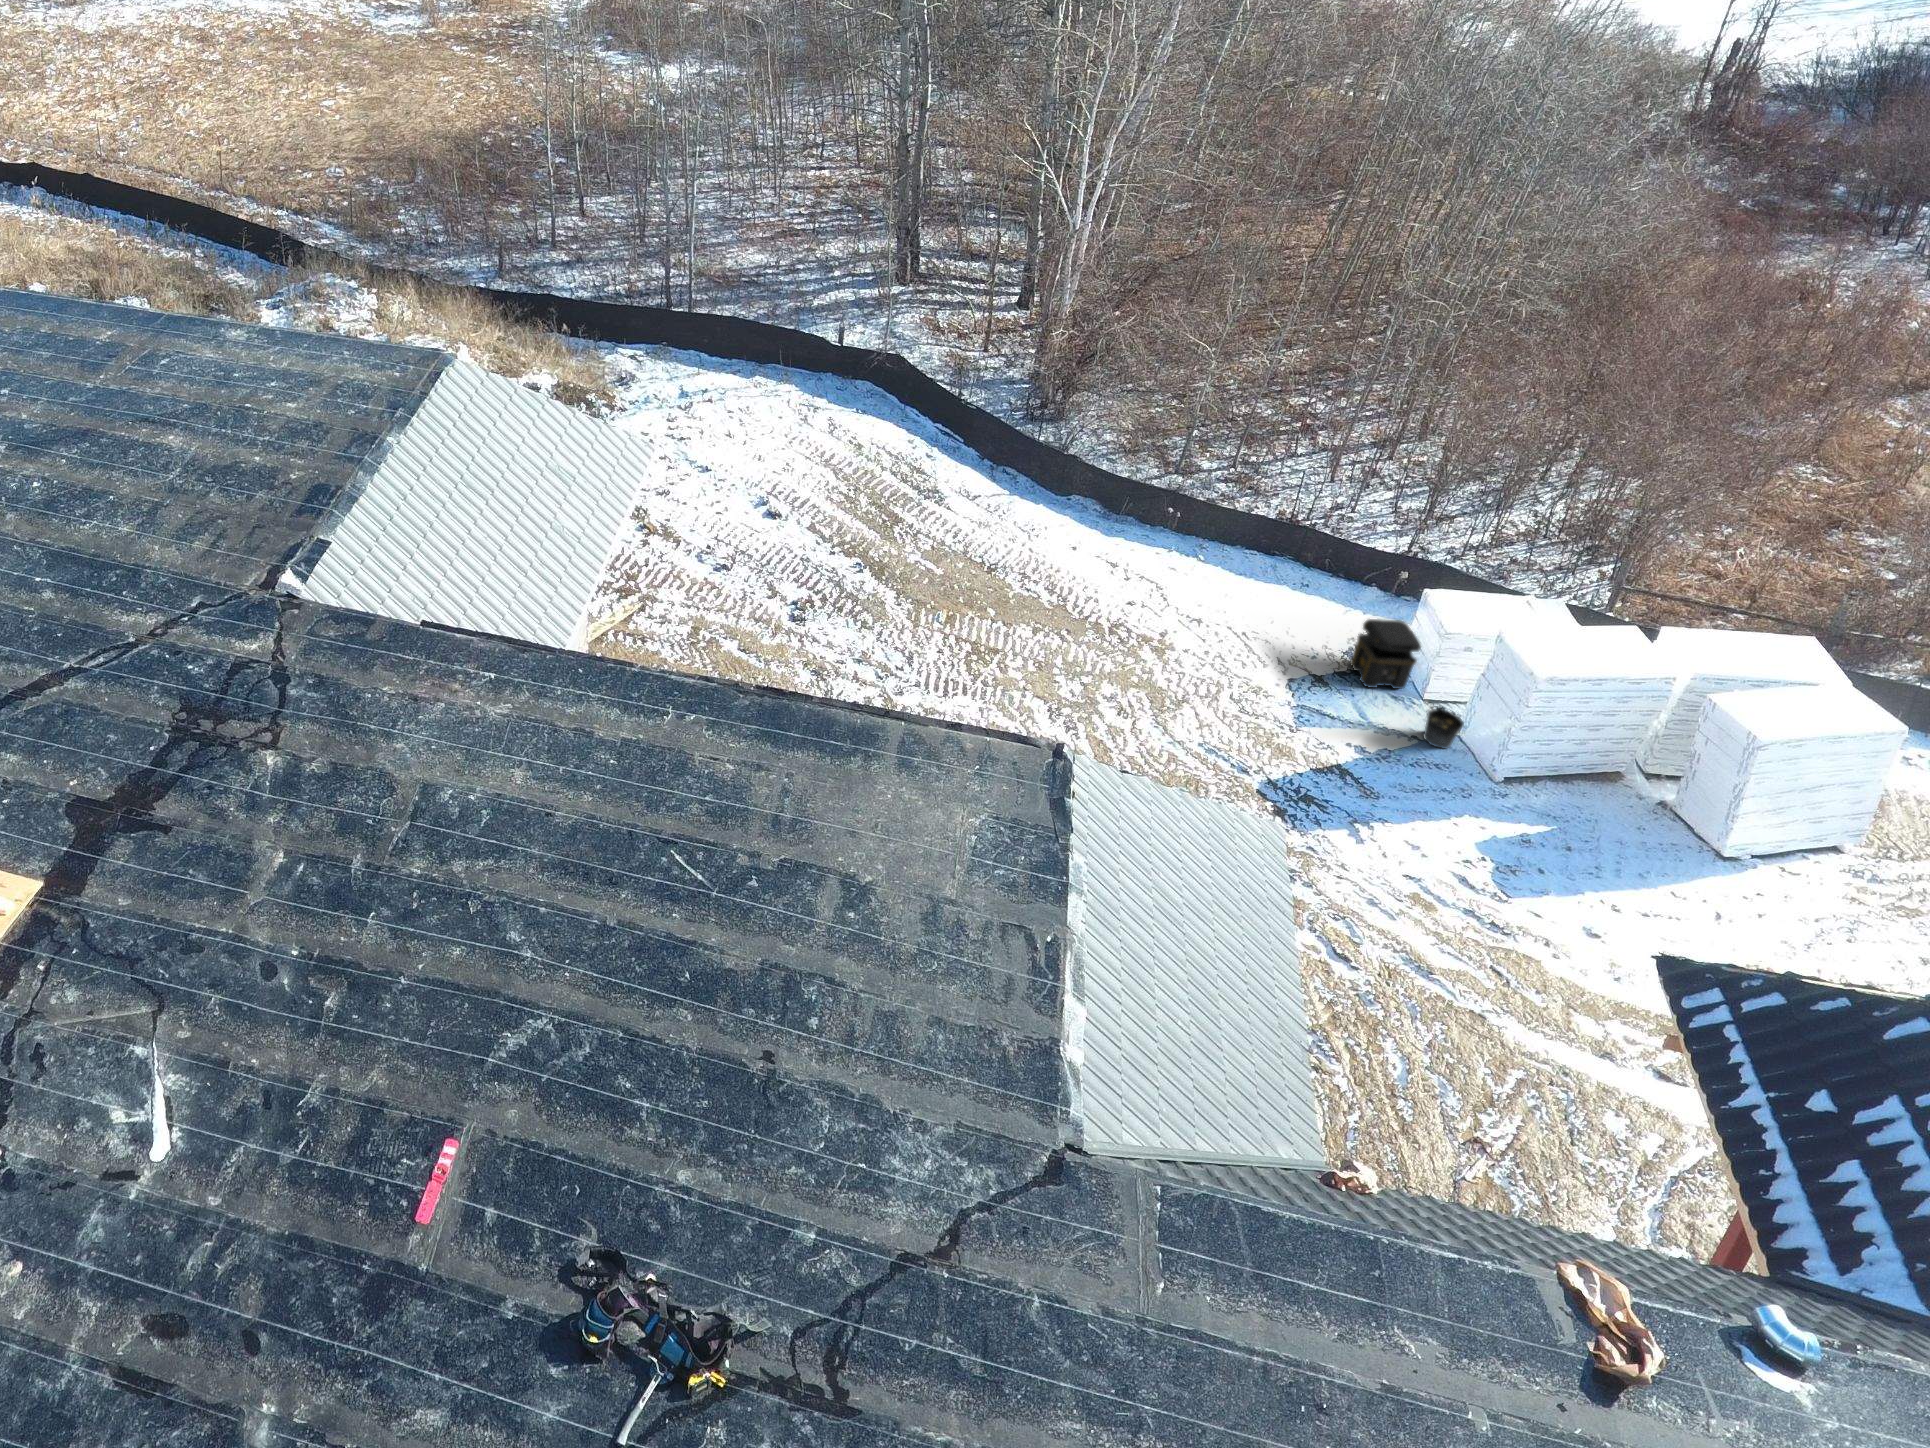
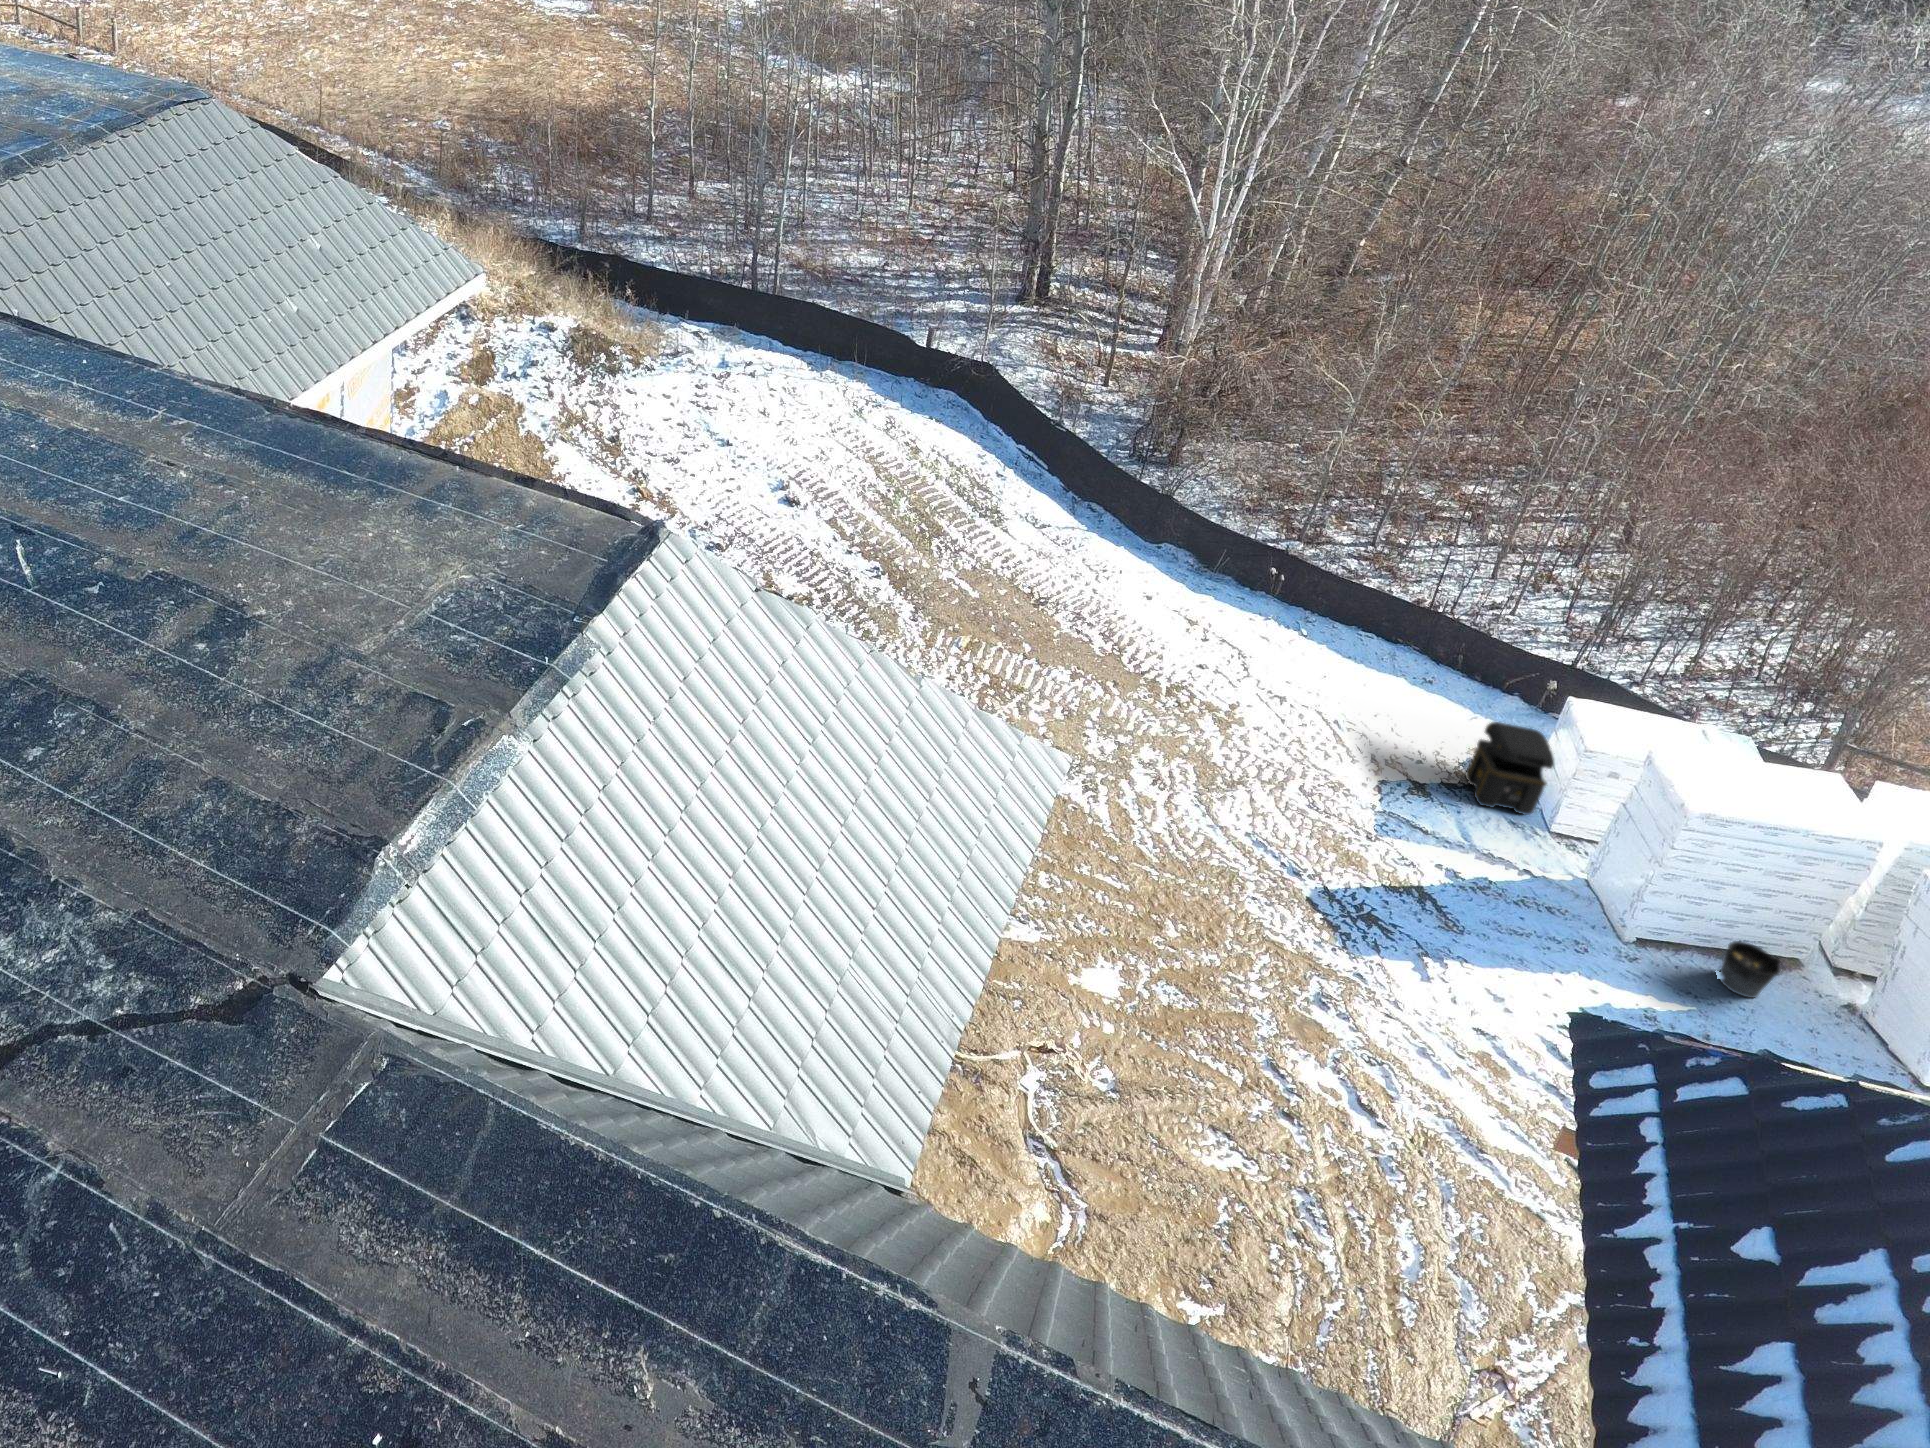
bucket: present [1423,707,1464,748] -> present [1720,941,1781,998]

